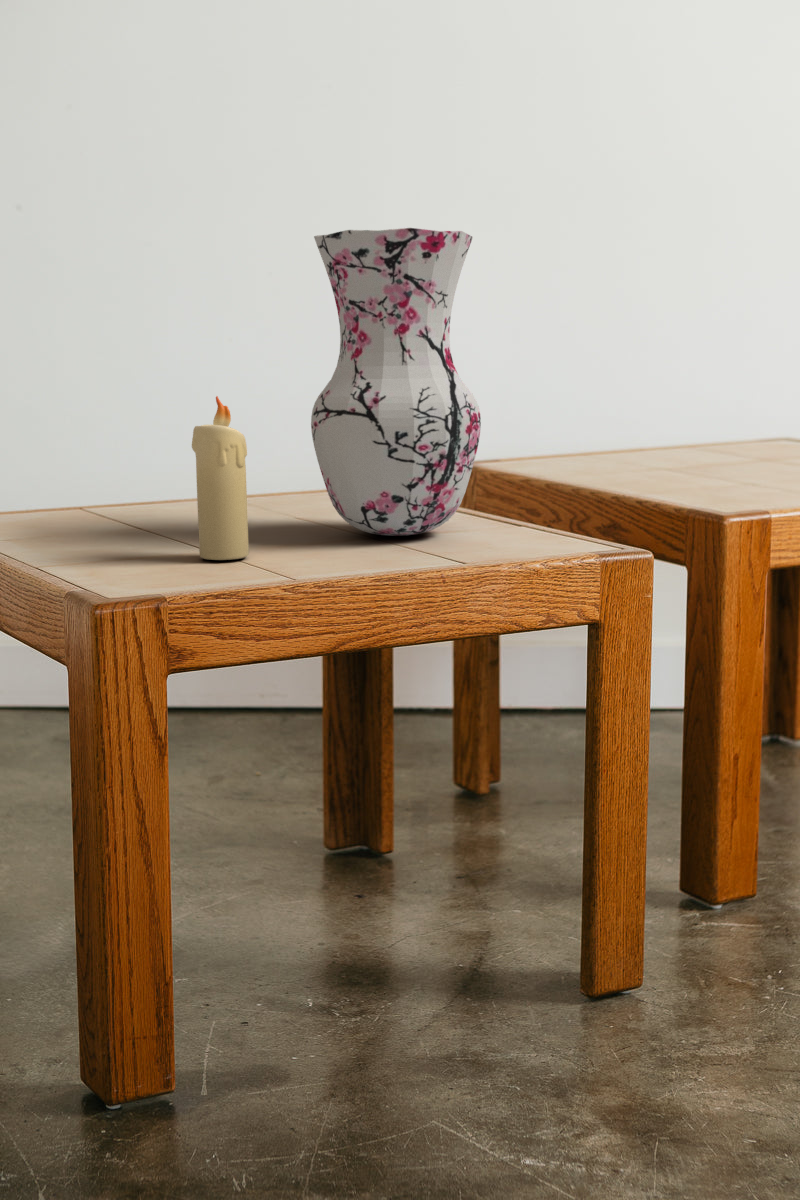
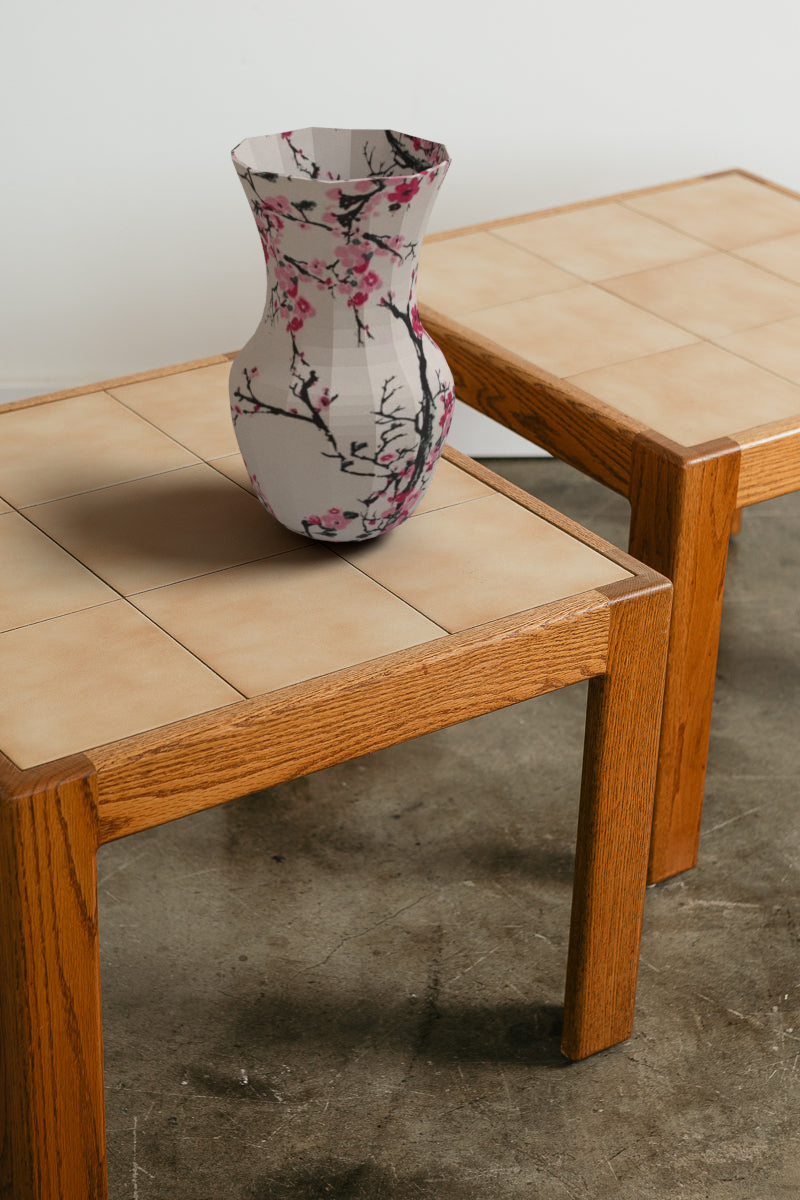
candle: present [192,396,249,560] -> none [87,424,165,630]

